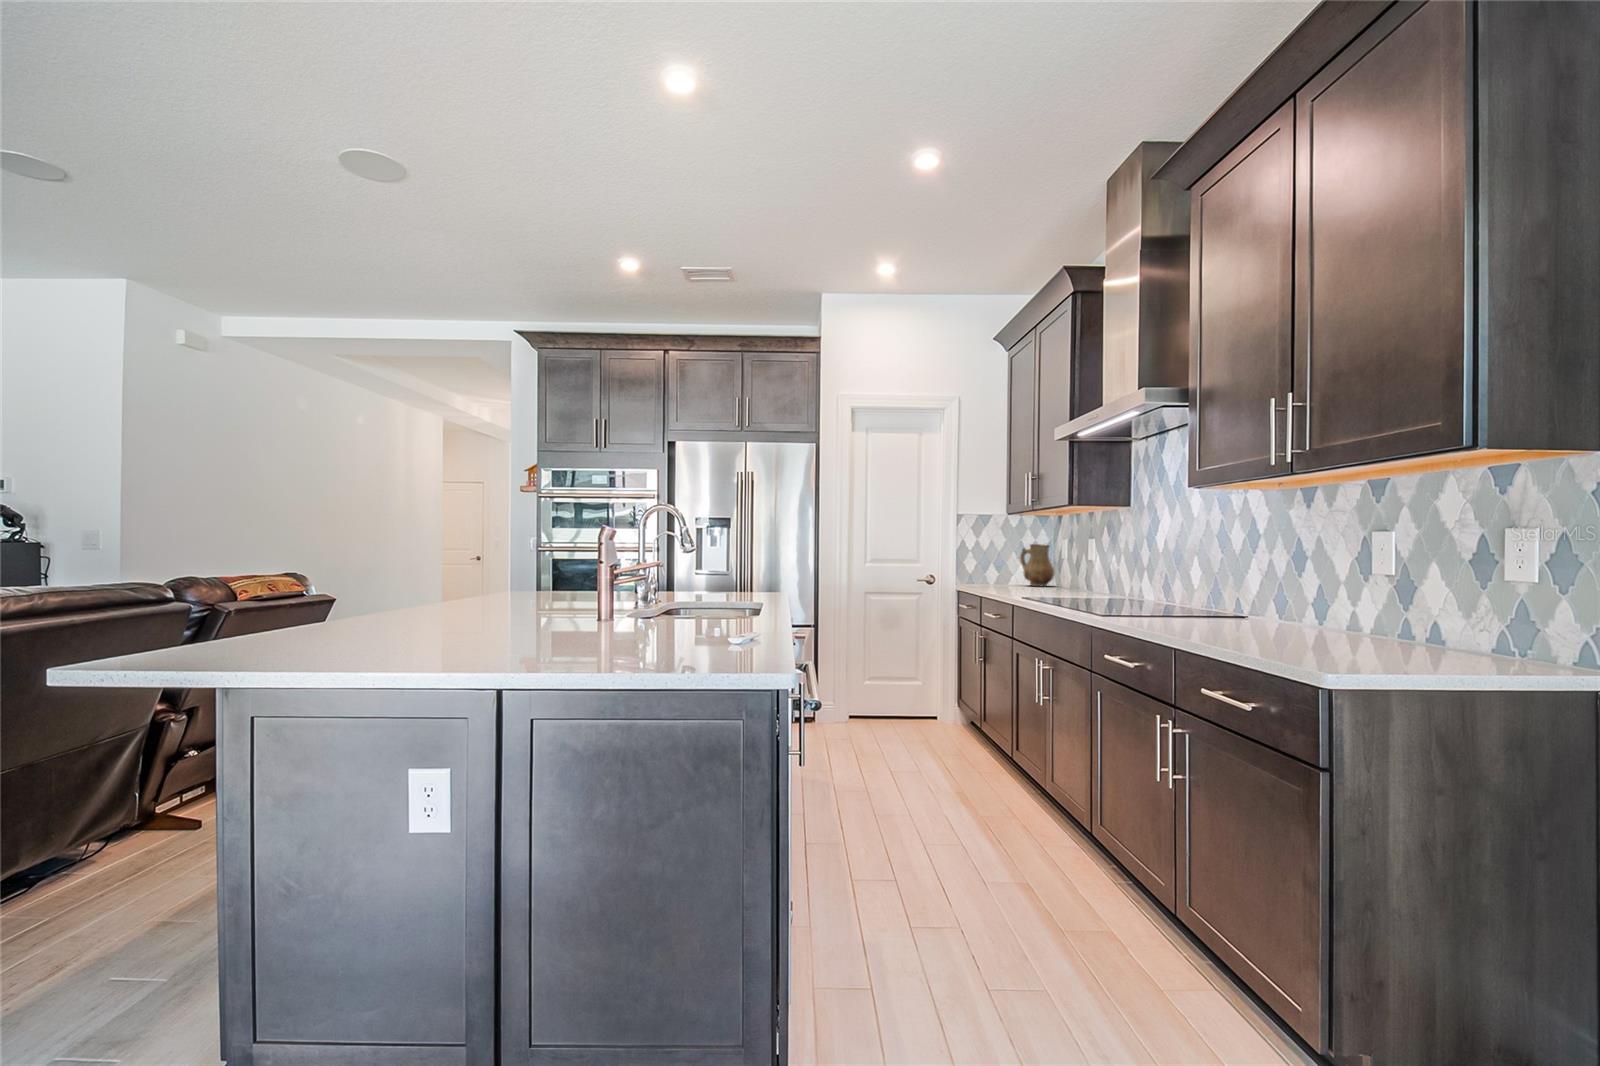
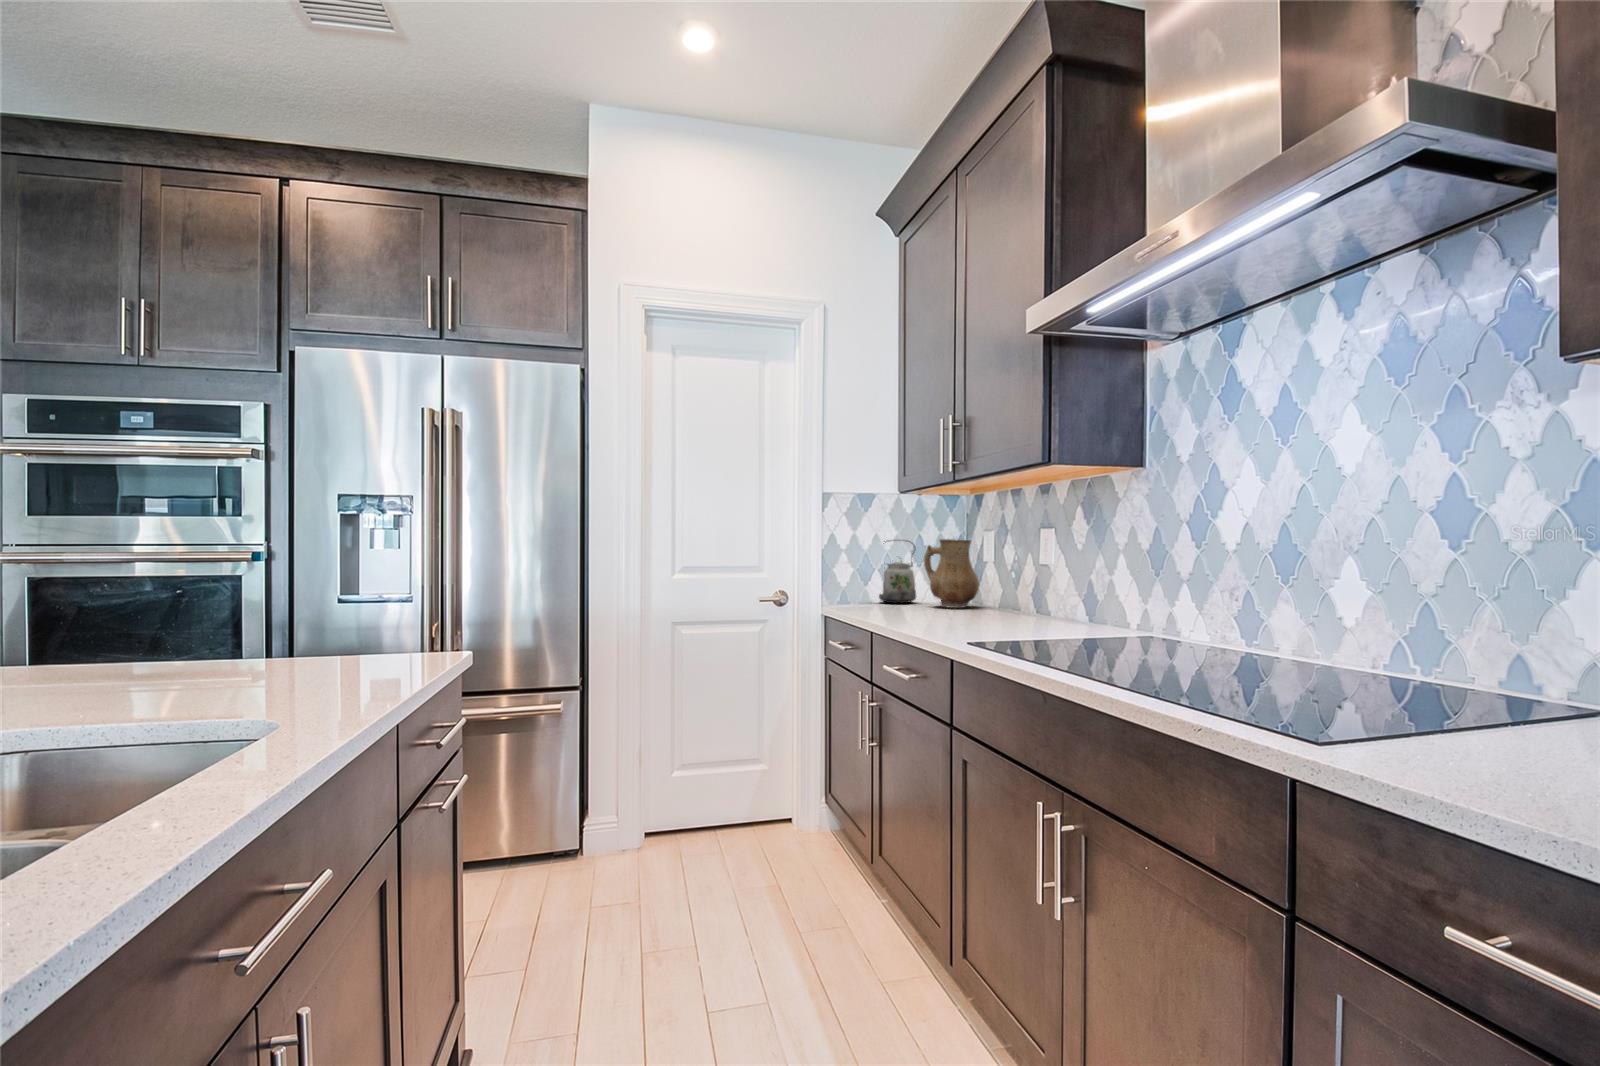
kettle: none [984,544,1018,584] -> present [879,561,916,603]

